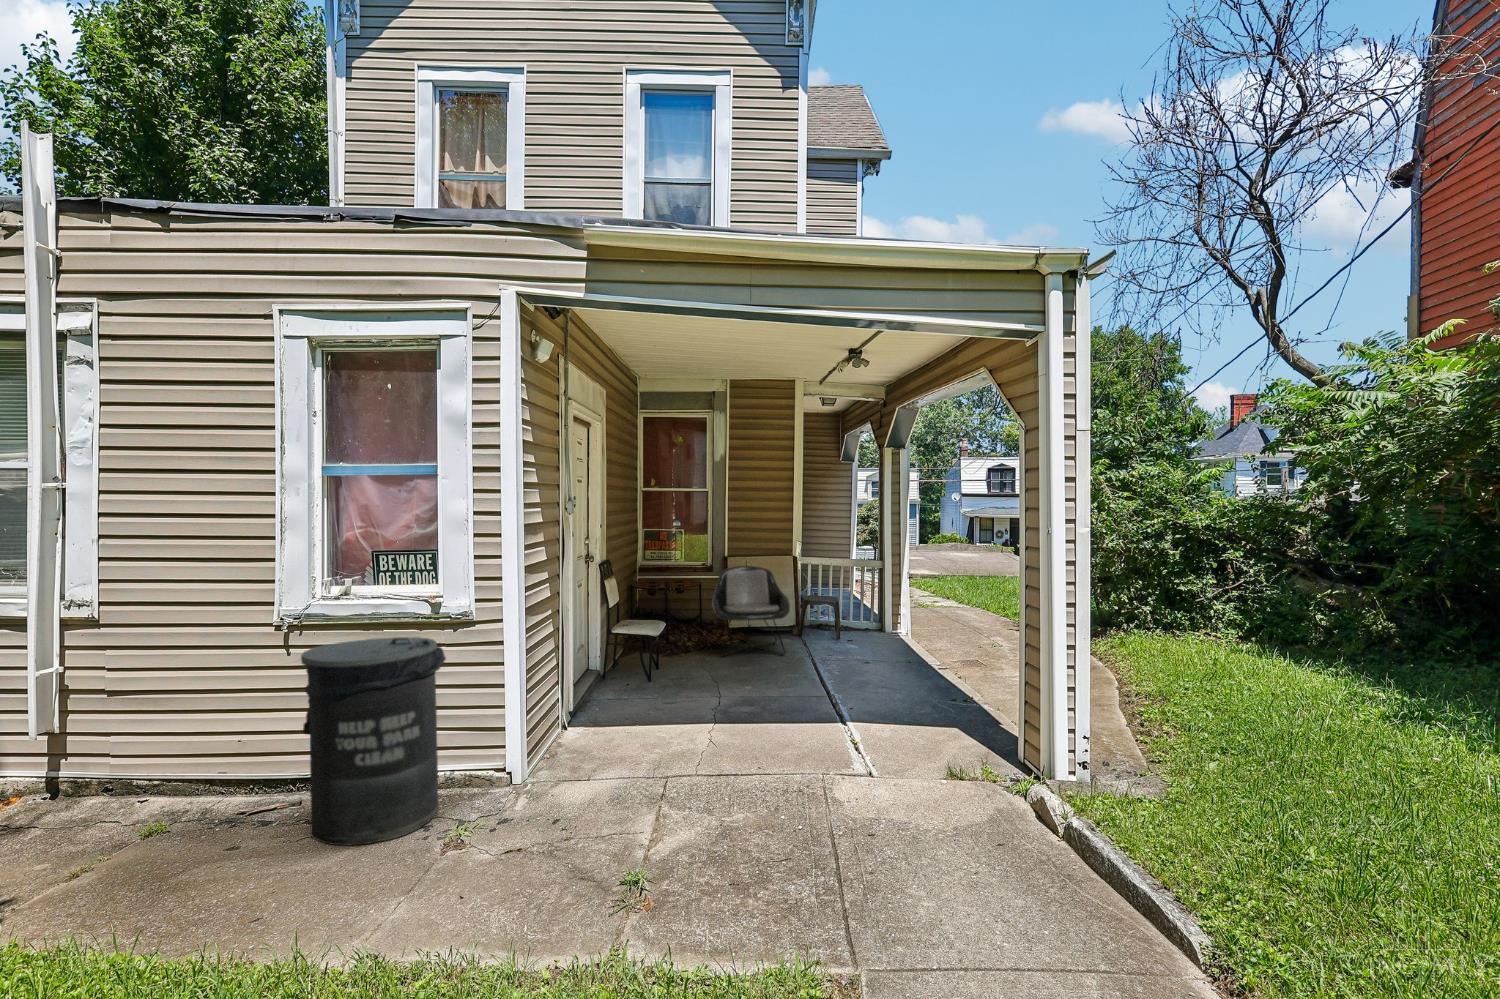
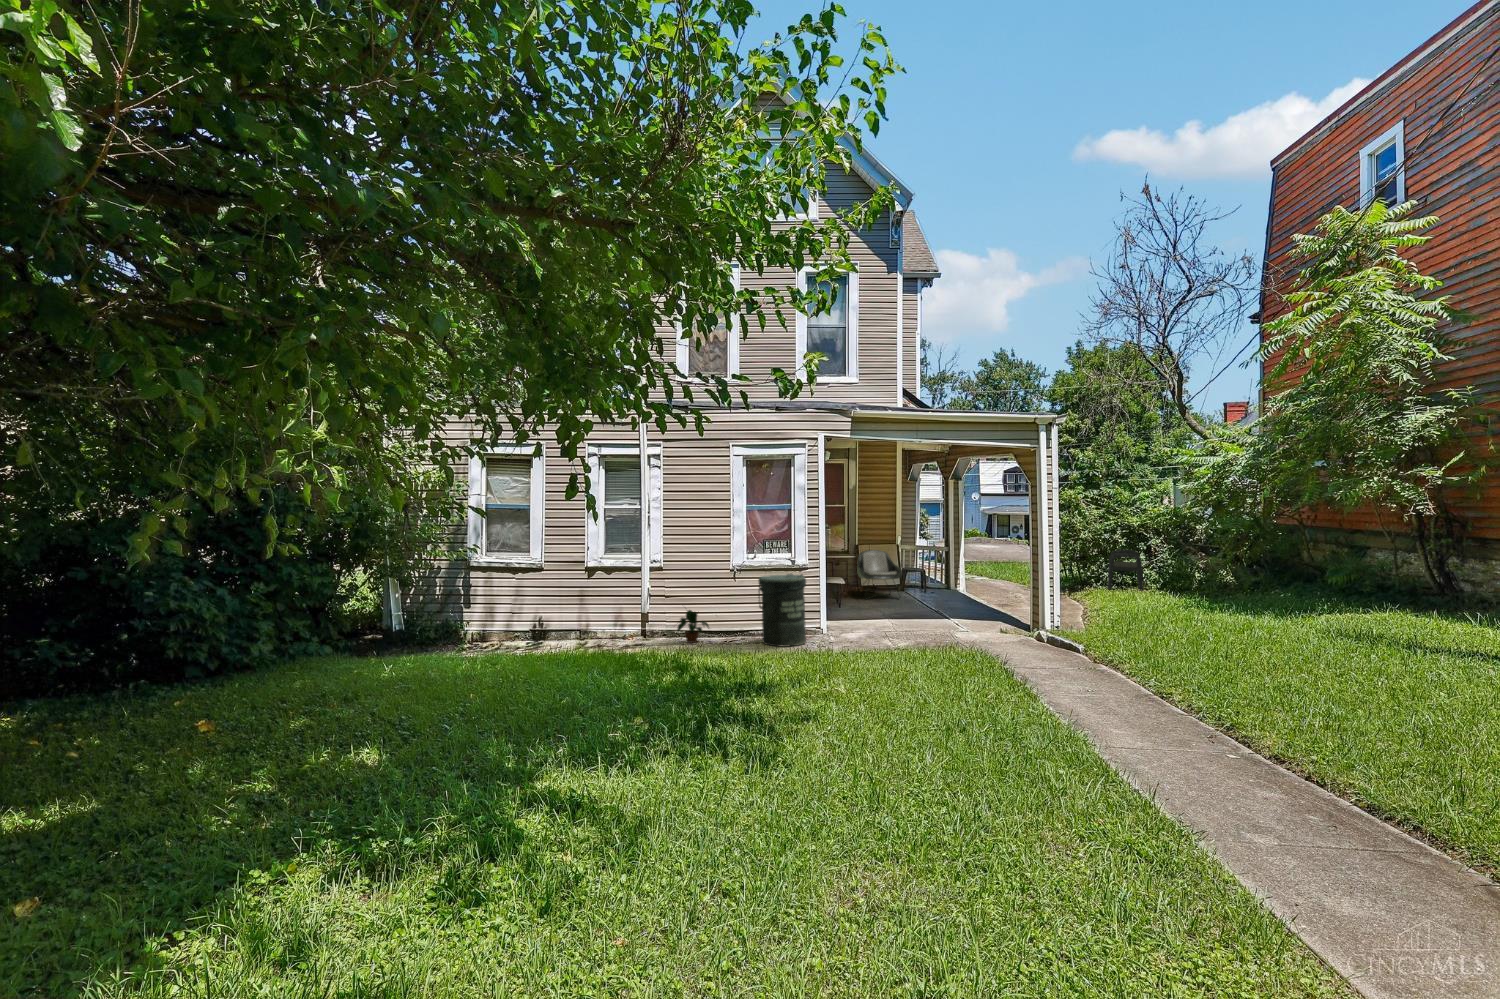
bench: none [1152,568,1224,645] -> present [1107,549,1143,591]
potted plant: none [75,718,188,823] -> present [677,610,709,643]

